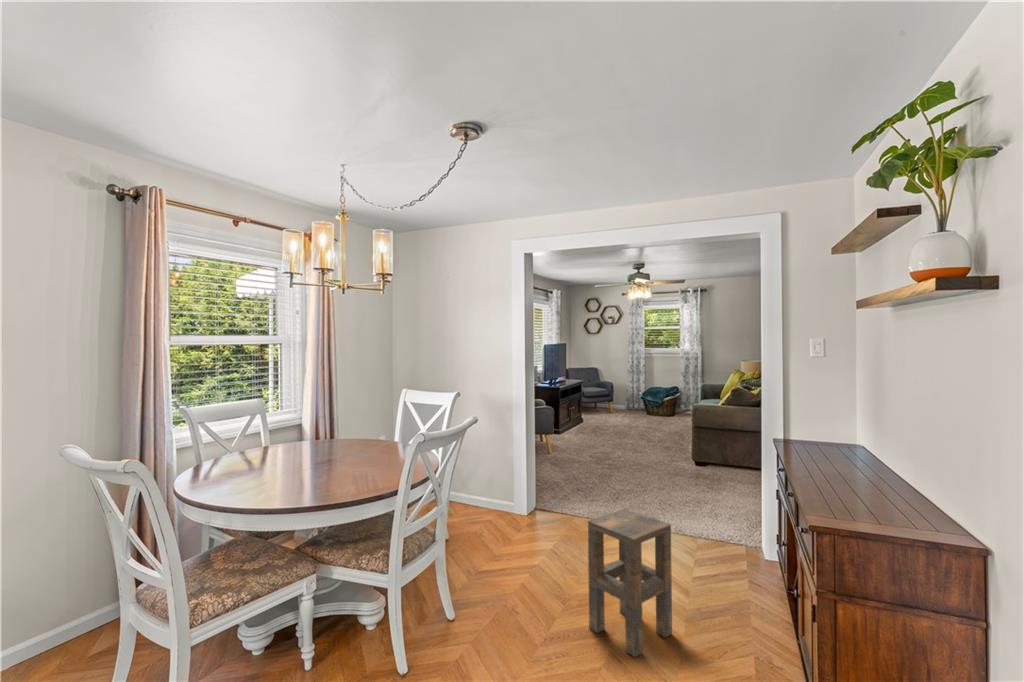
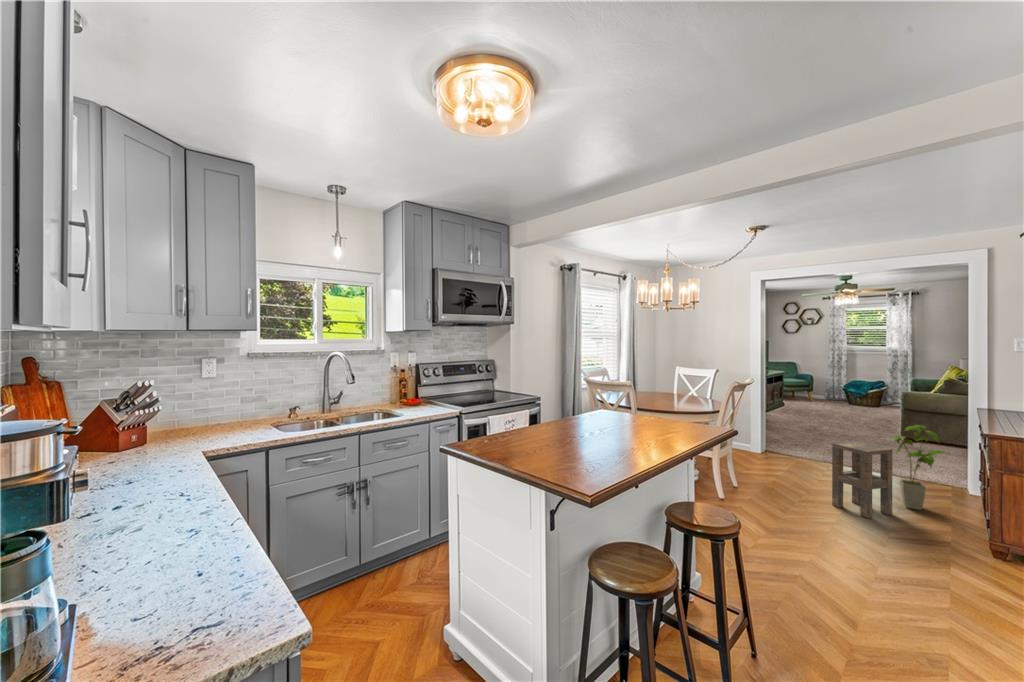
house plant: none [670,475,744,612] -> present [891,425,948,510]

